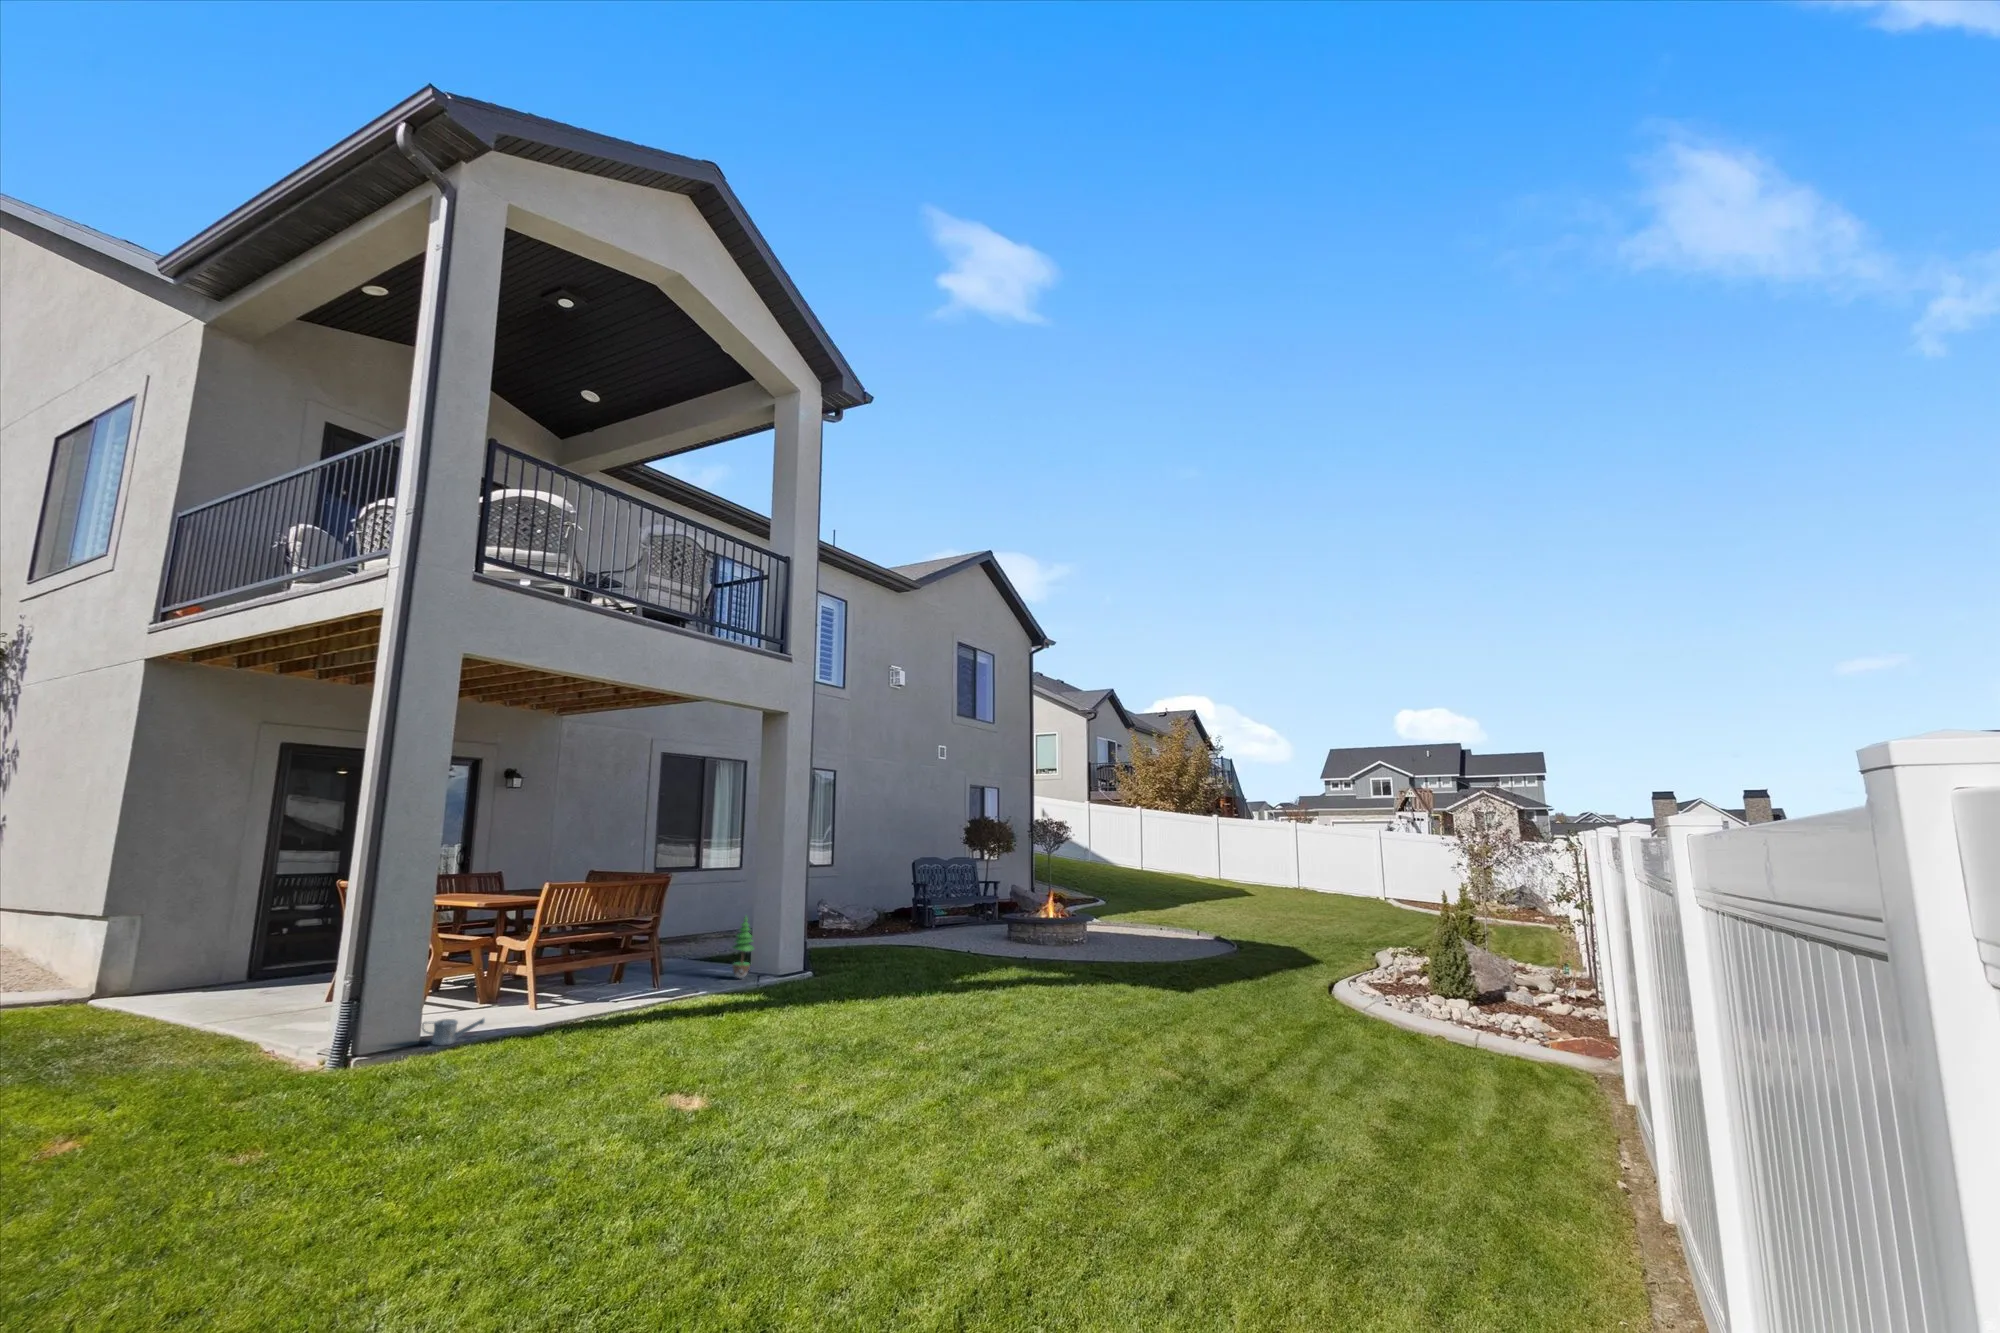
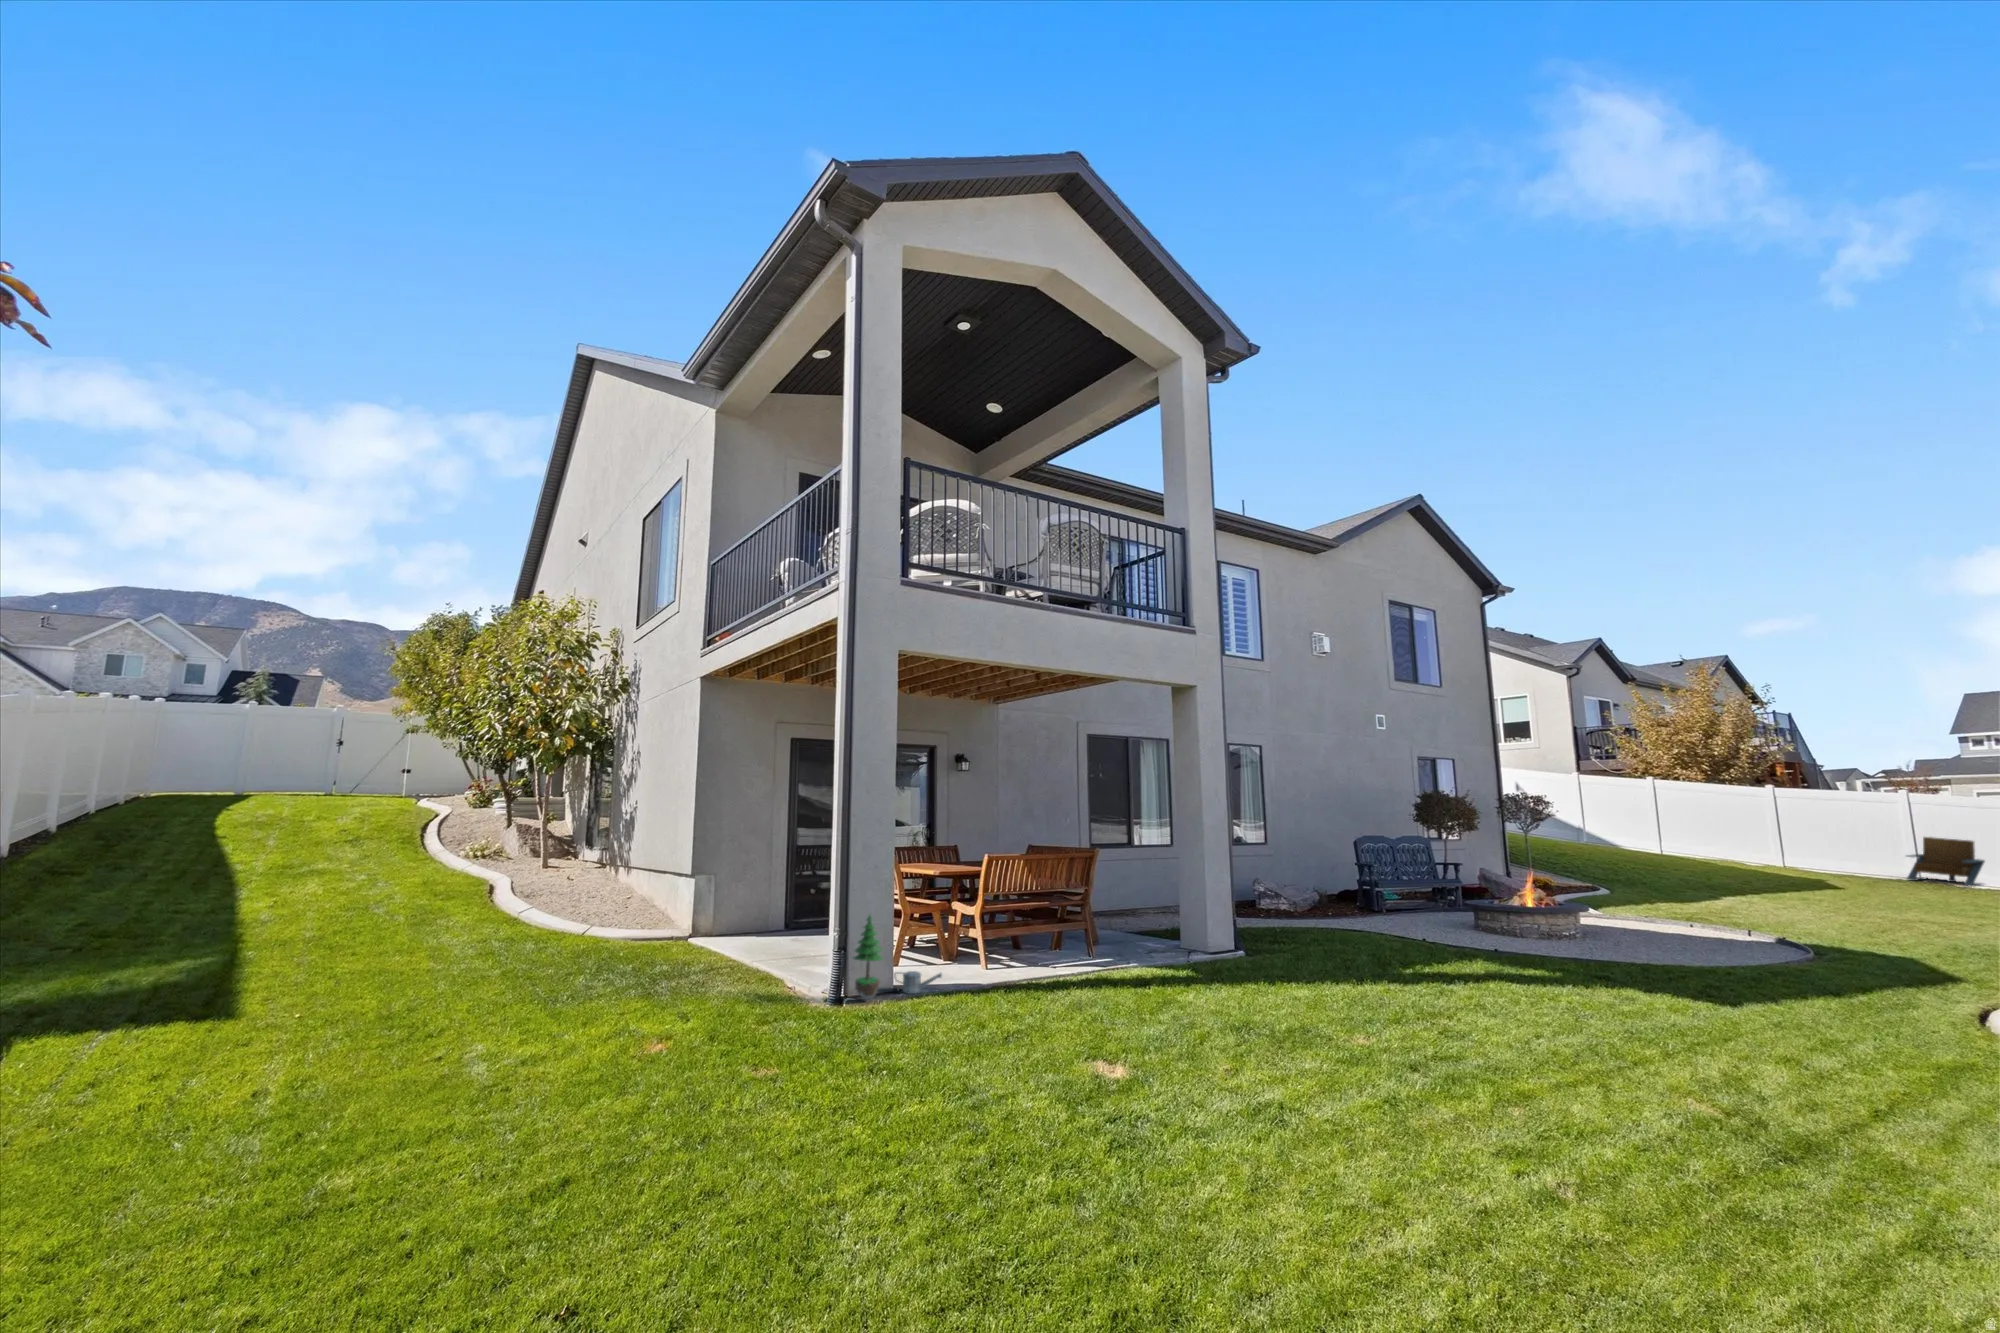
lounge chair: none [1298,856,1343,893] -> present [1907,837,1985,887]
potted tree: present [732,917,754,978] -> present [854,915,882,1000]

